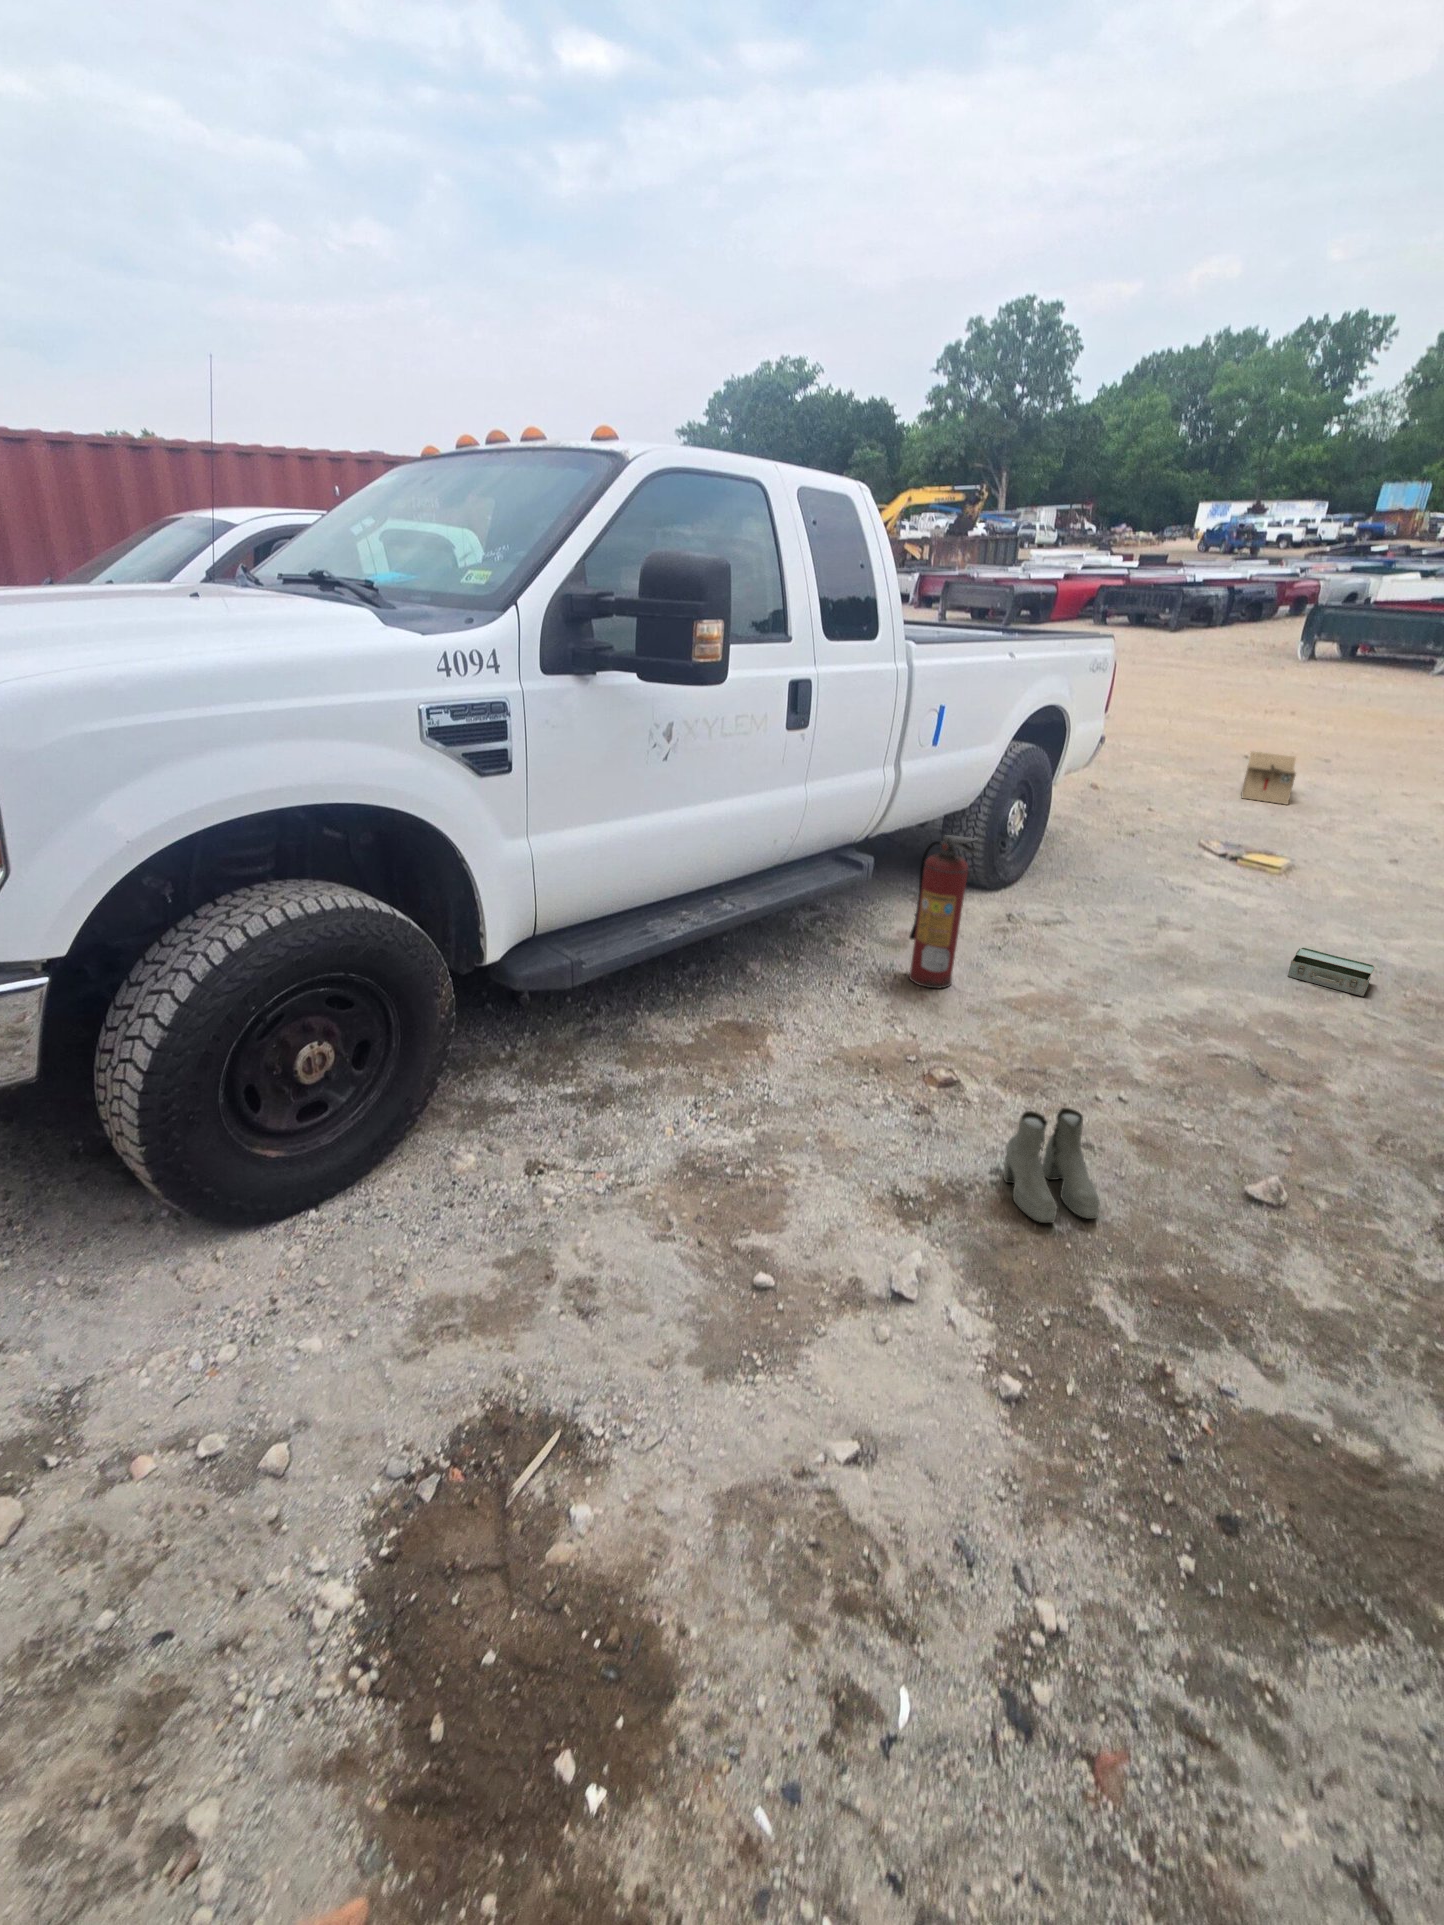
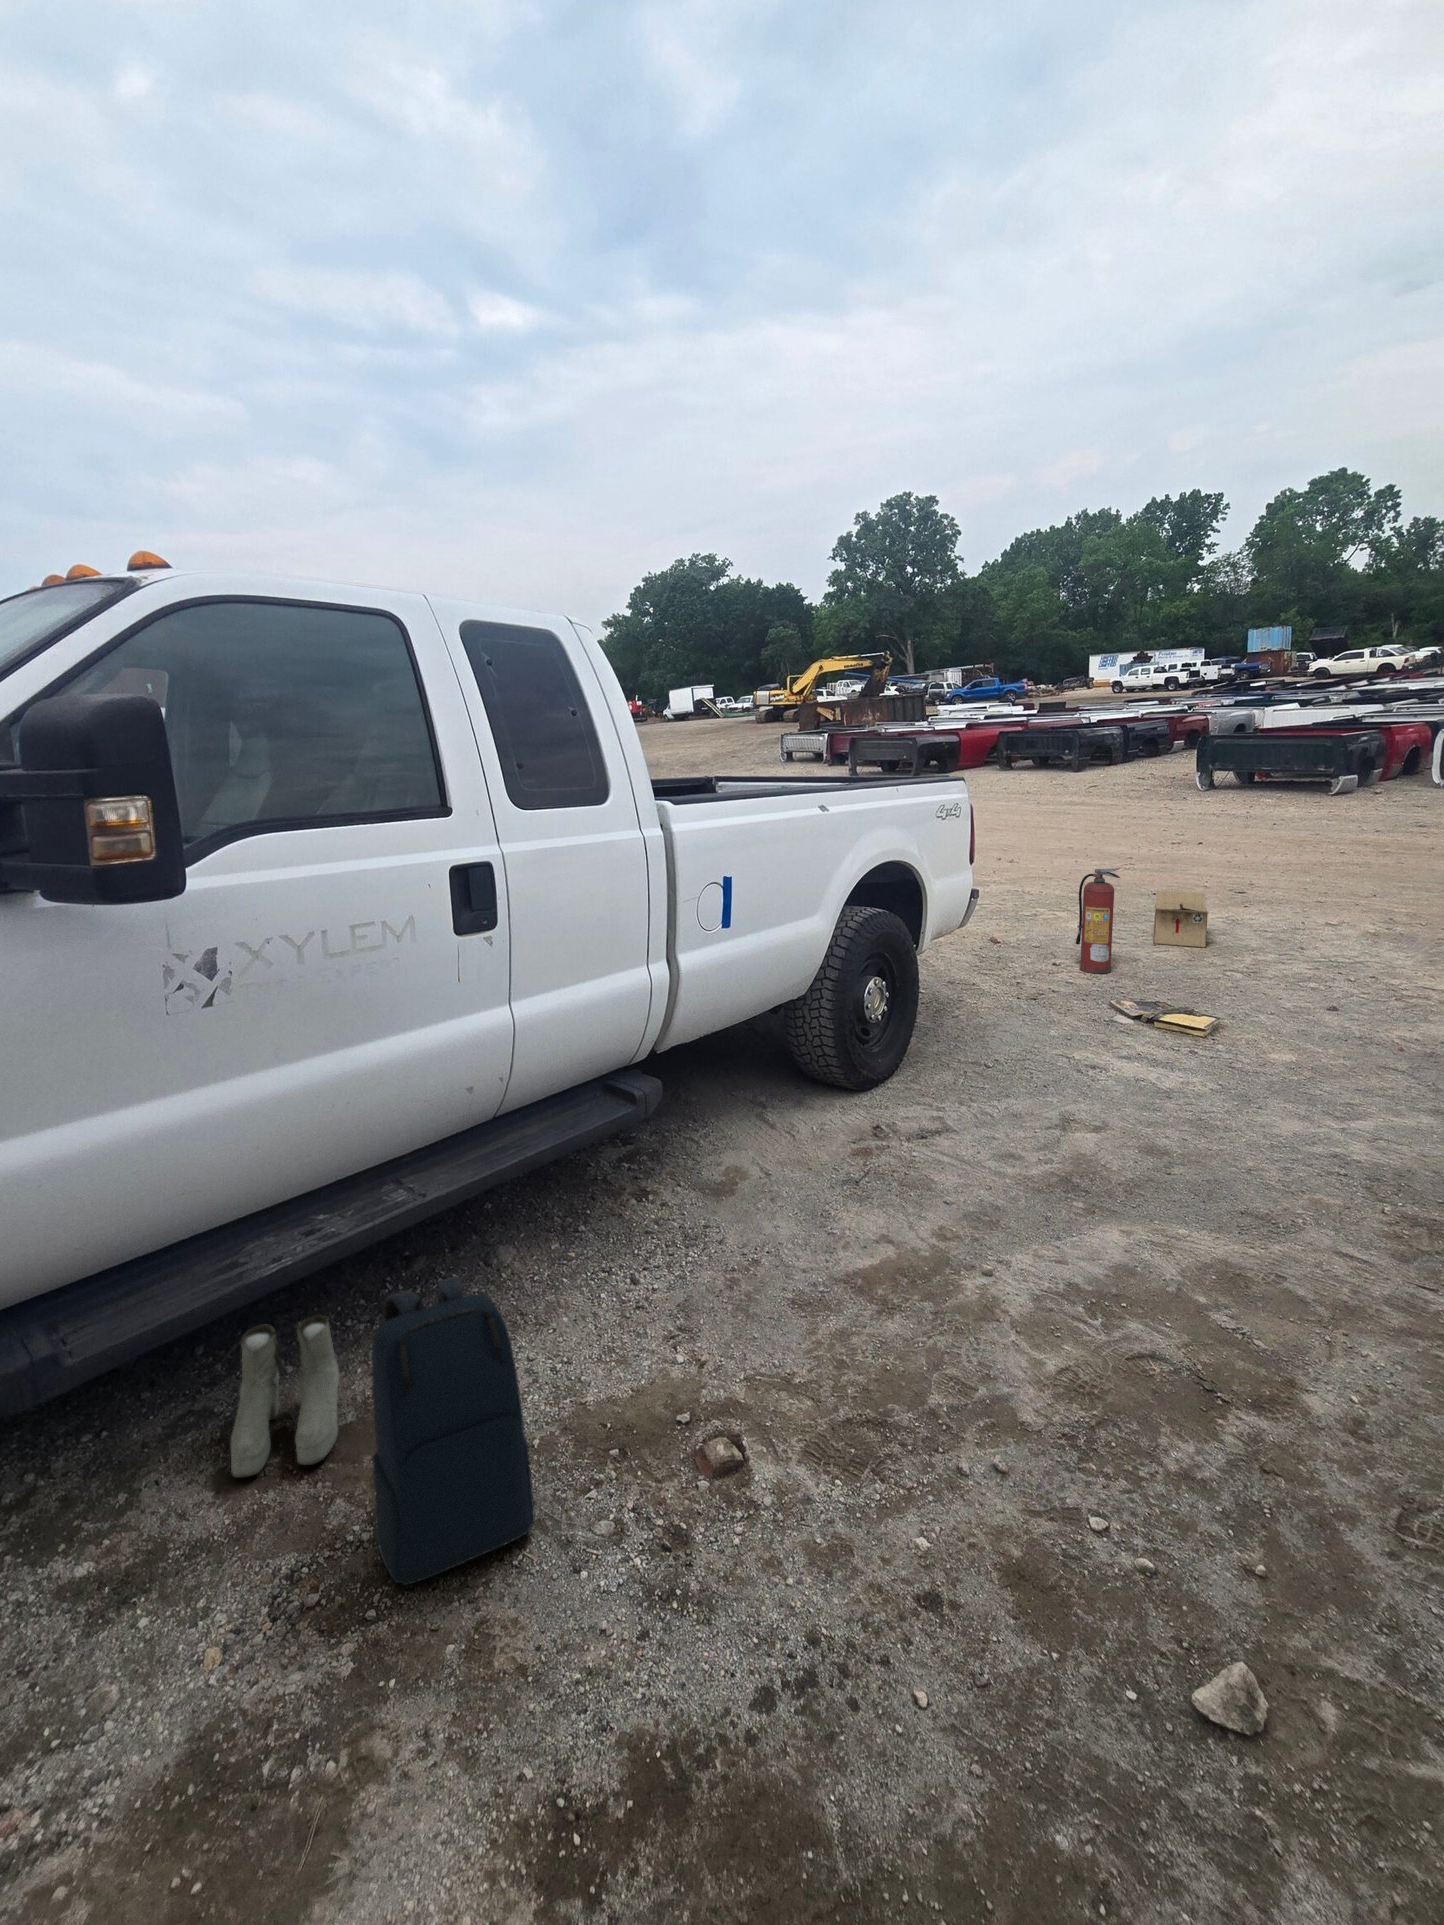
fire extinguisher: present [909,835,976,988] -> present [1076,868,1120,974]
toolbox: present [1288,948,1375,996] -> none [1228,1152,1338,1221]
backpack: none [734,949,840,1114] -> present [372,1276,535,1585]
boots: present [1003,1108,1100,1223] -> present [231,1316,339,1478]

